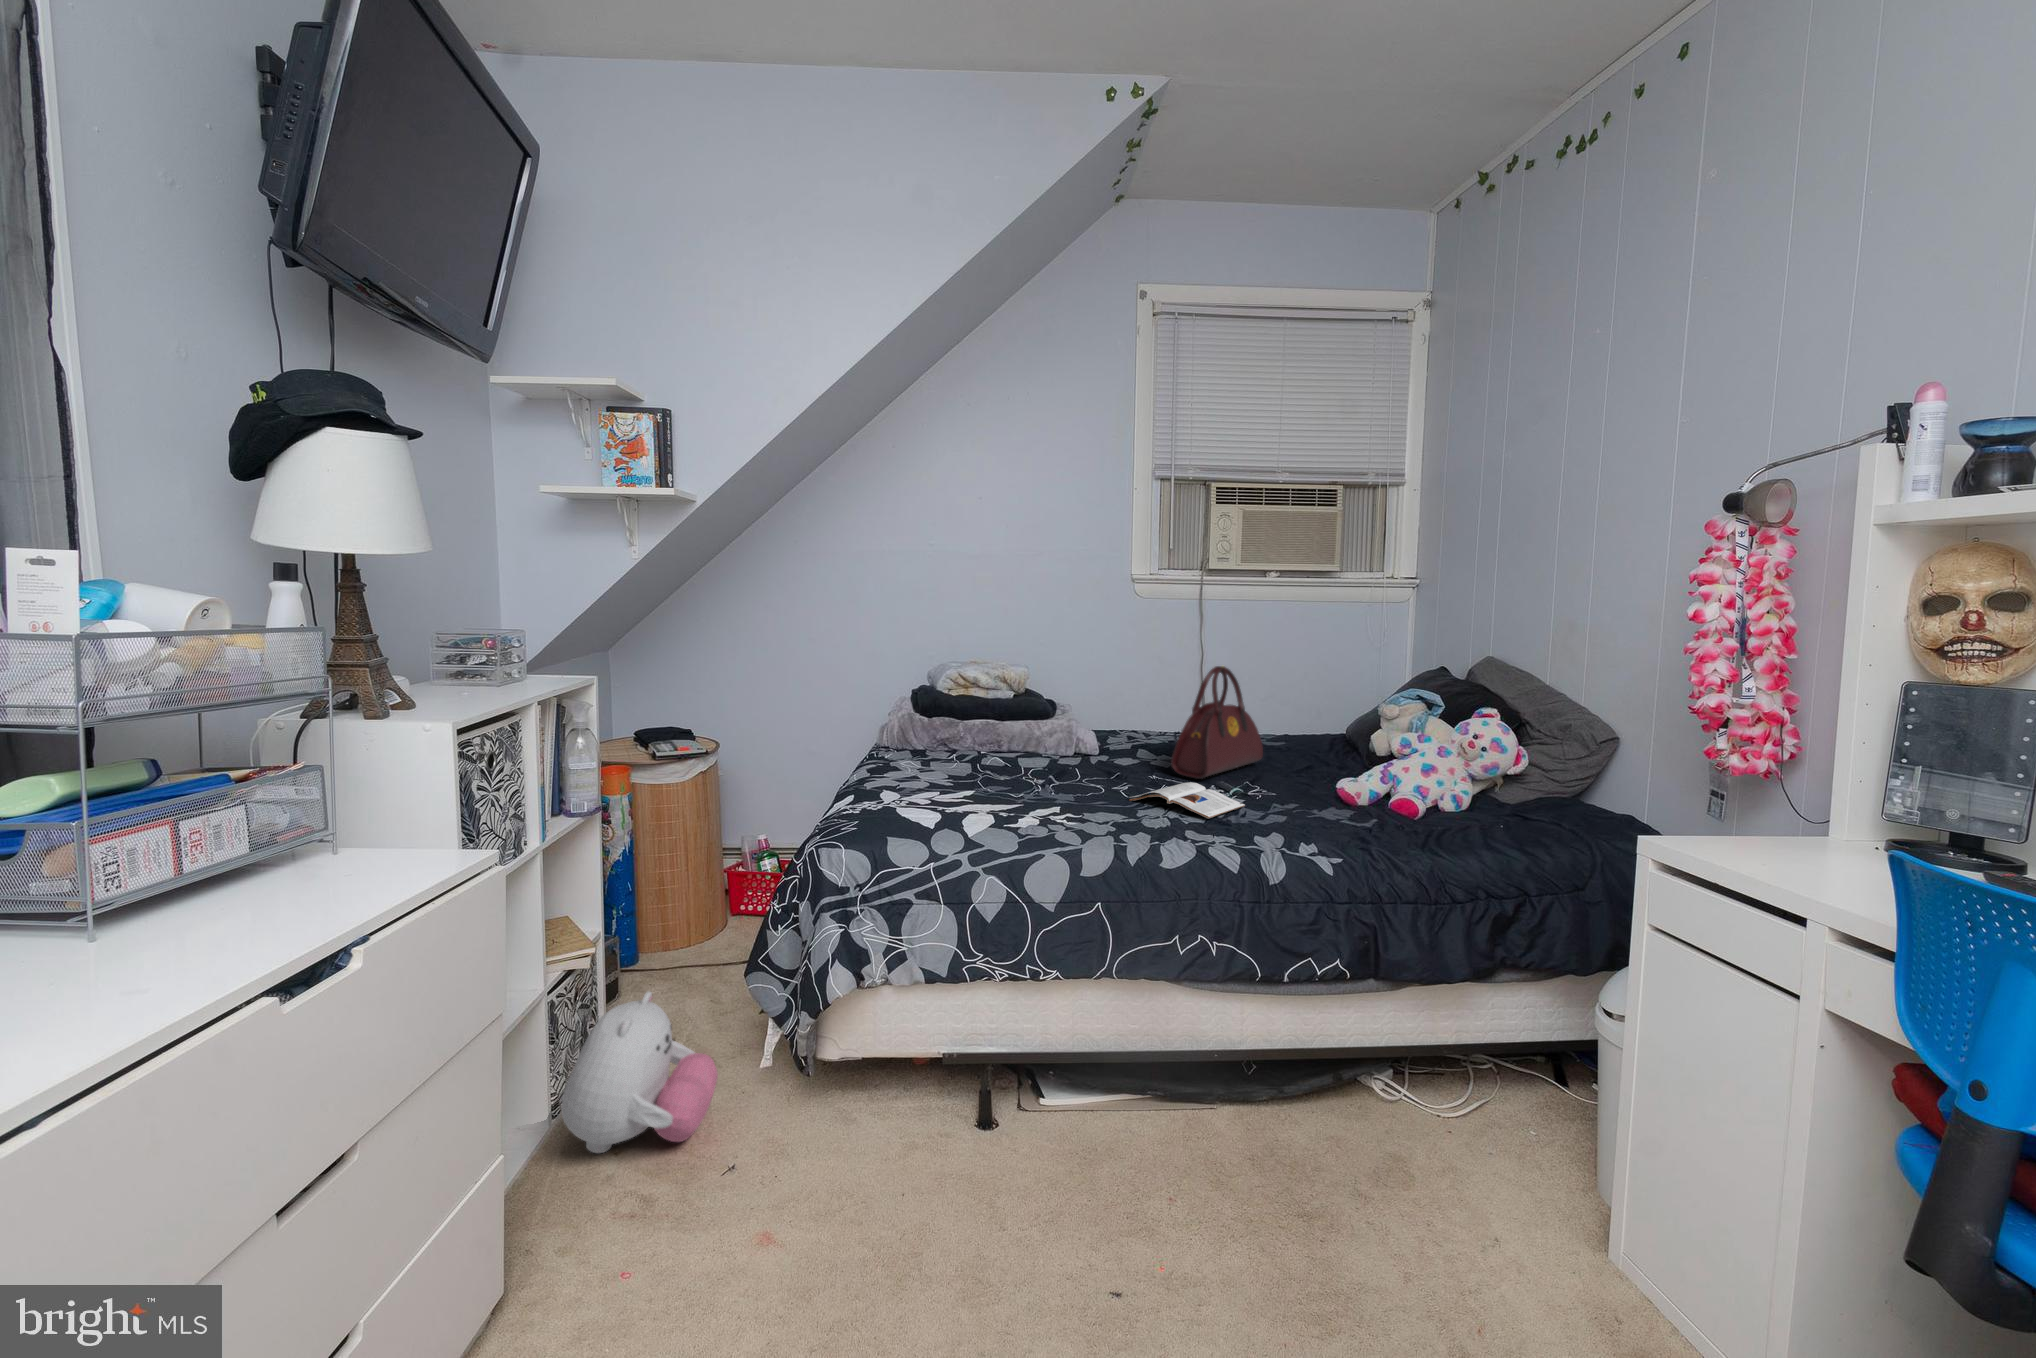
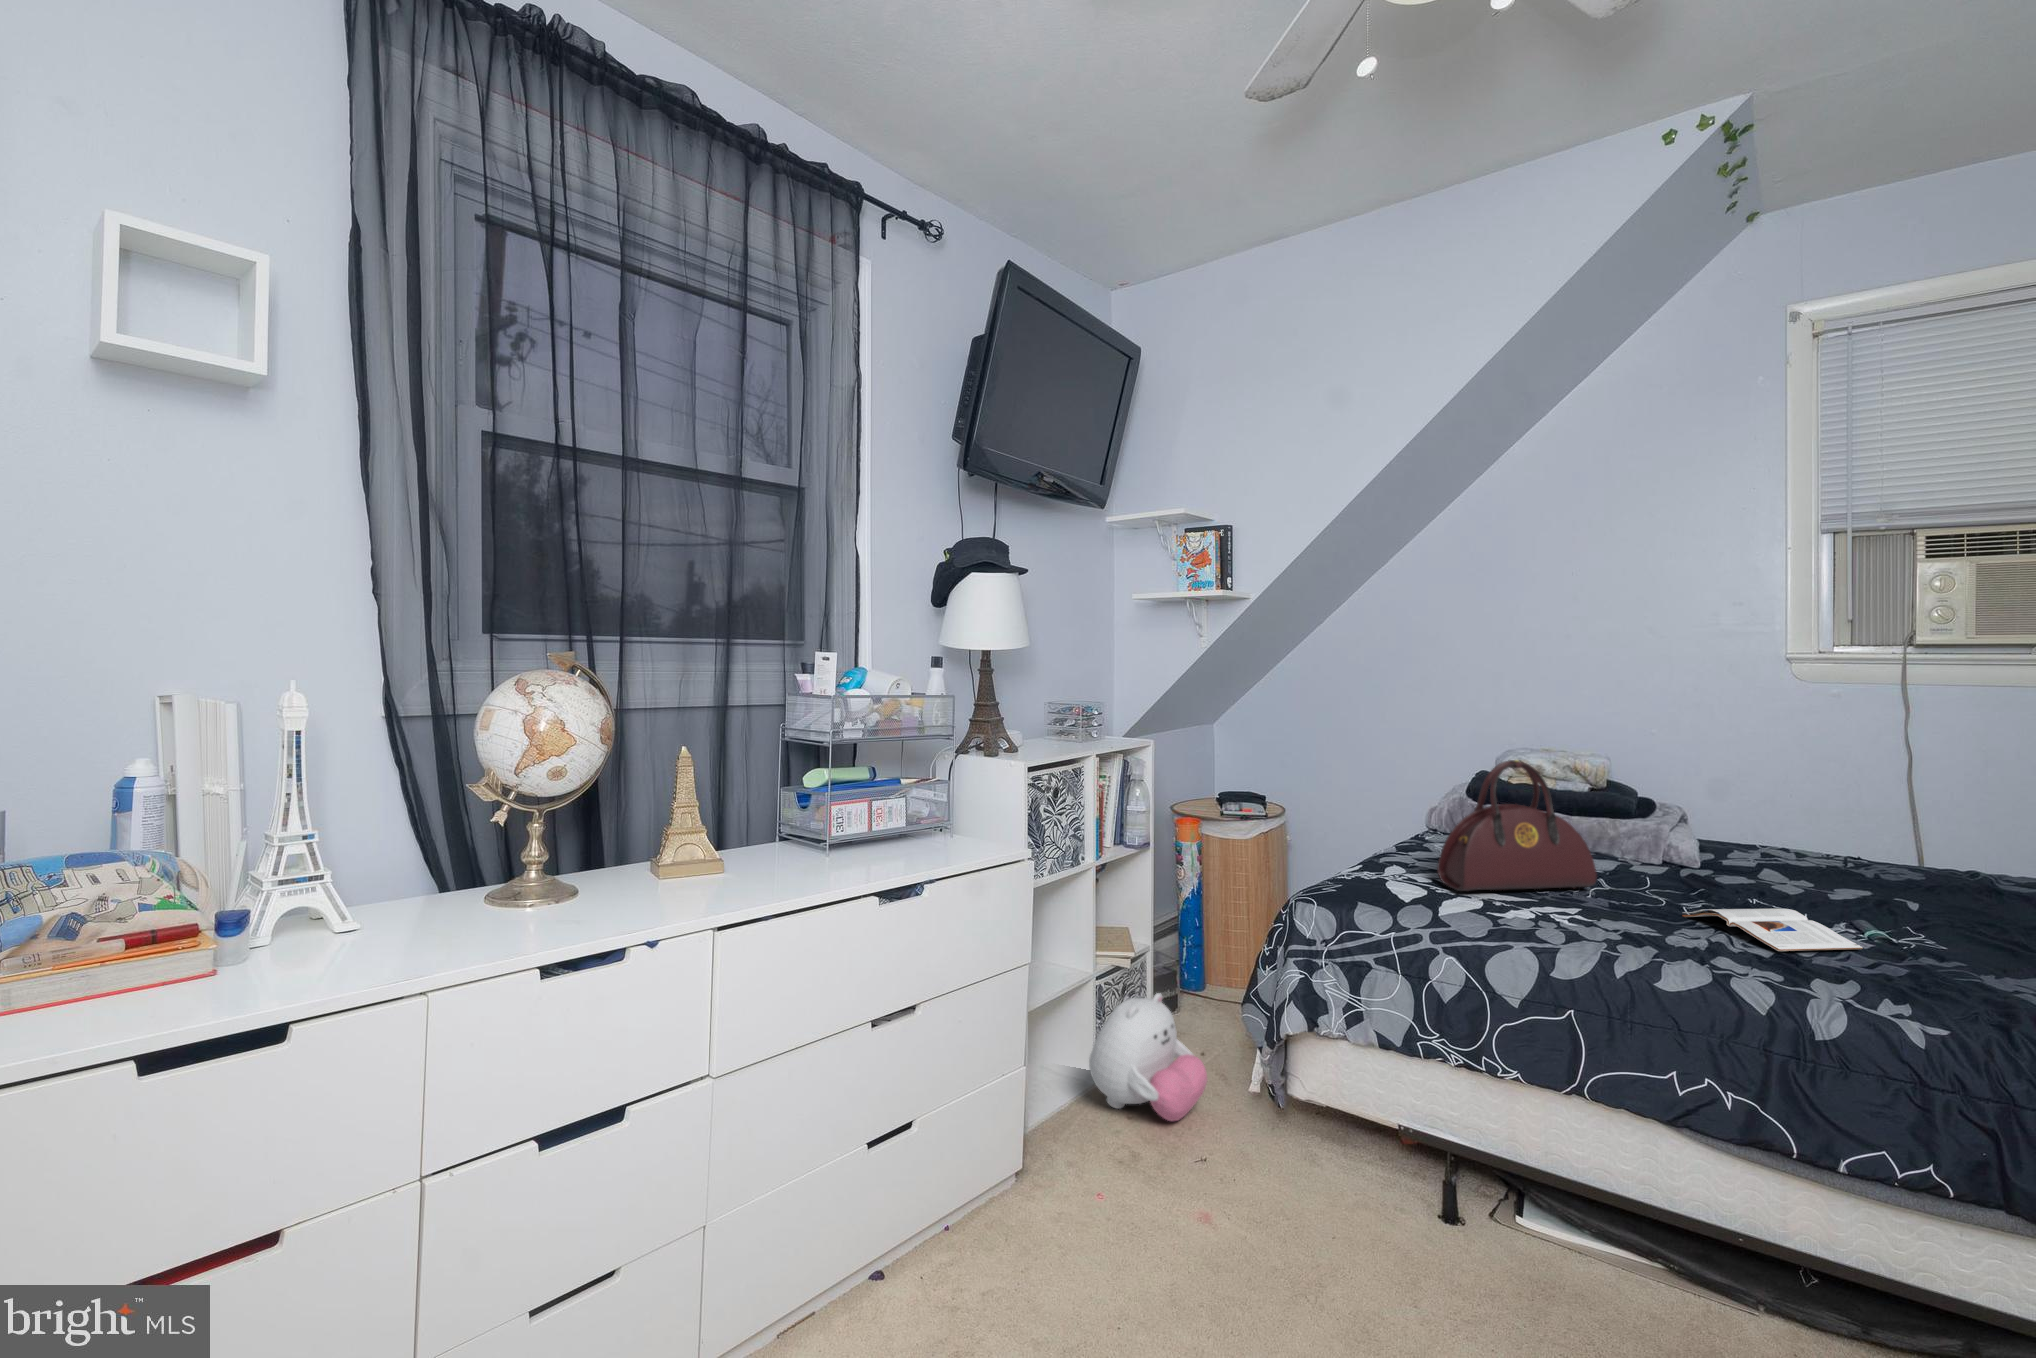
handbag: present [1171,666,1263,779] -> present [1437,760,1596,891]

